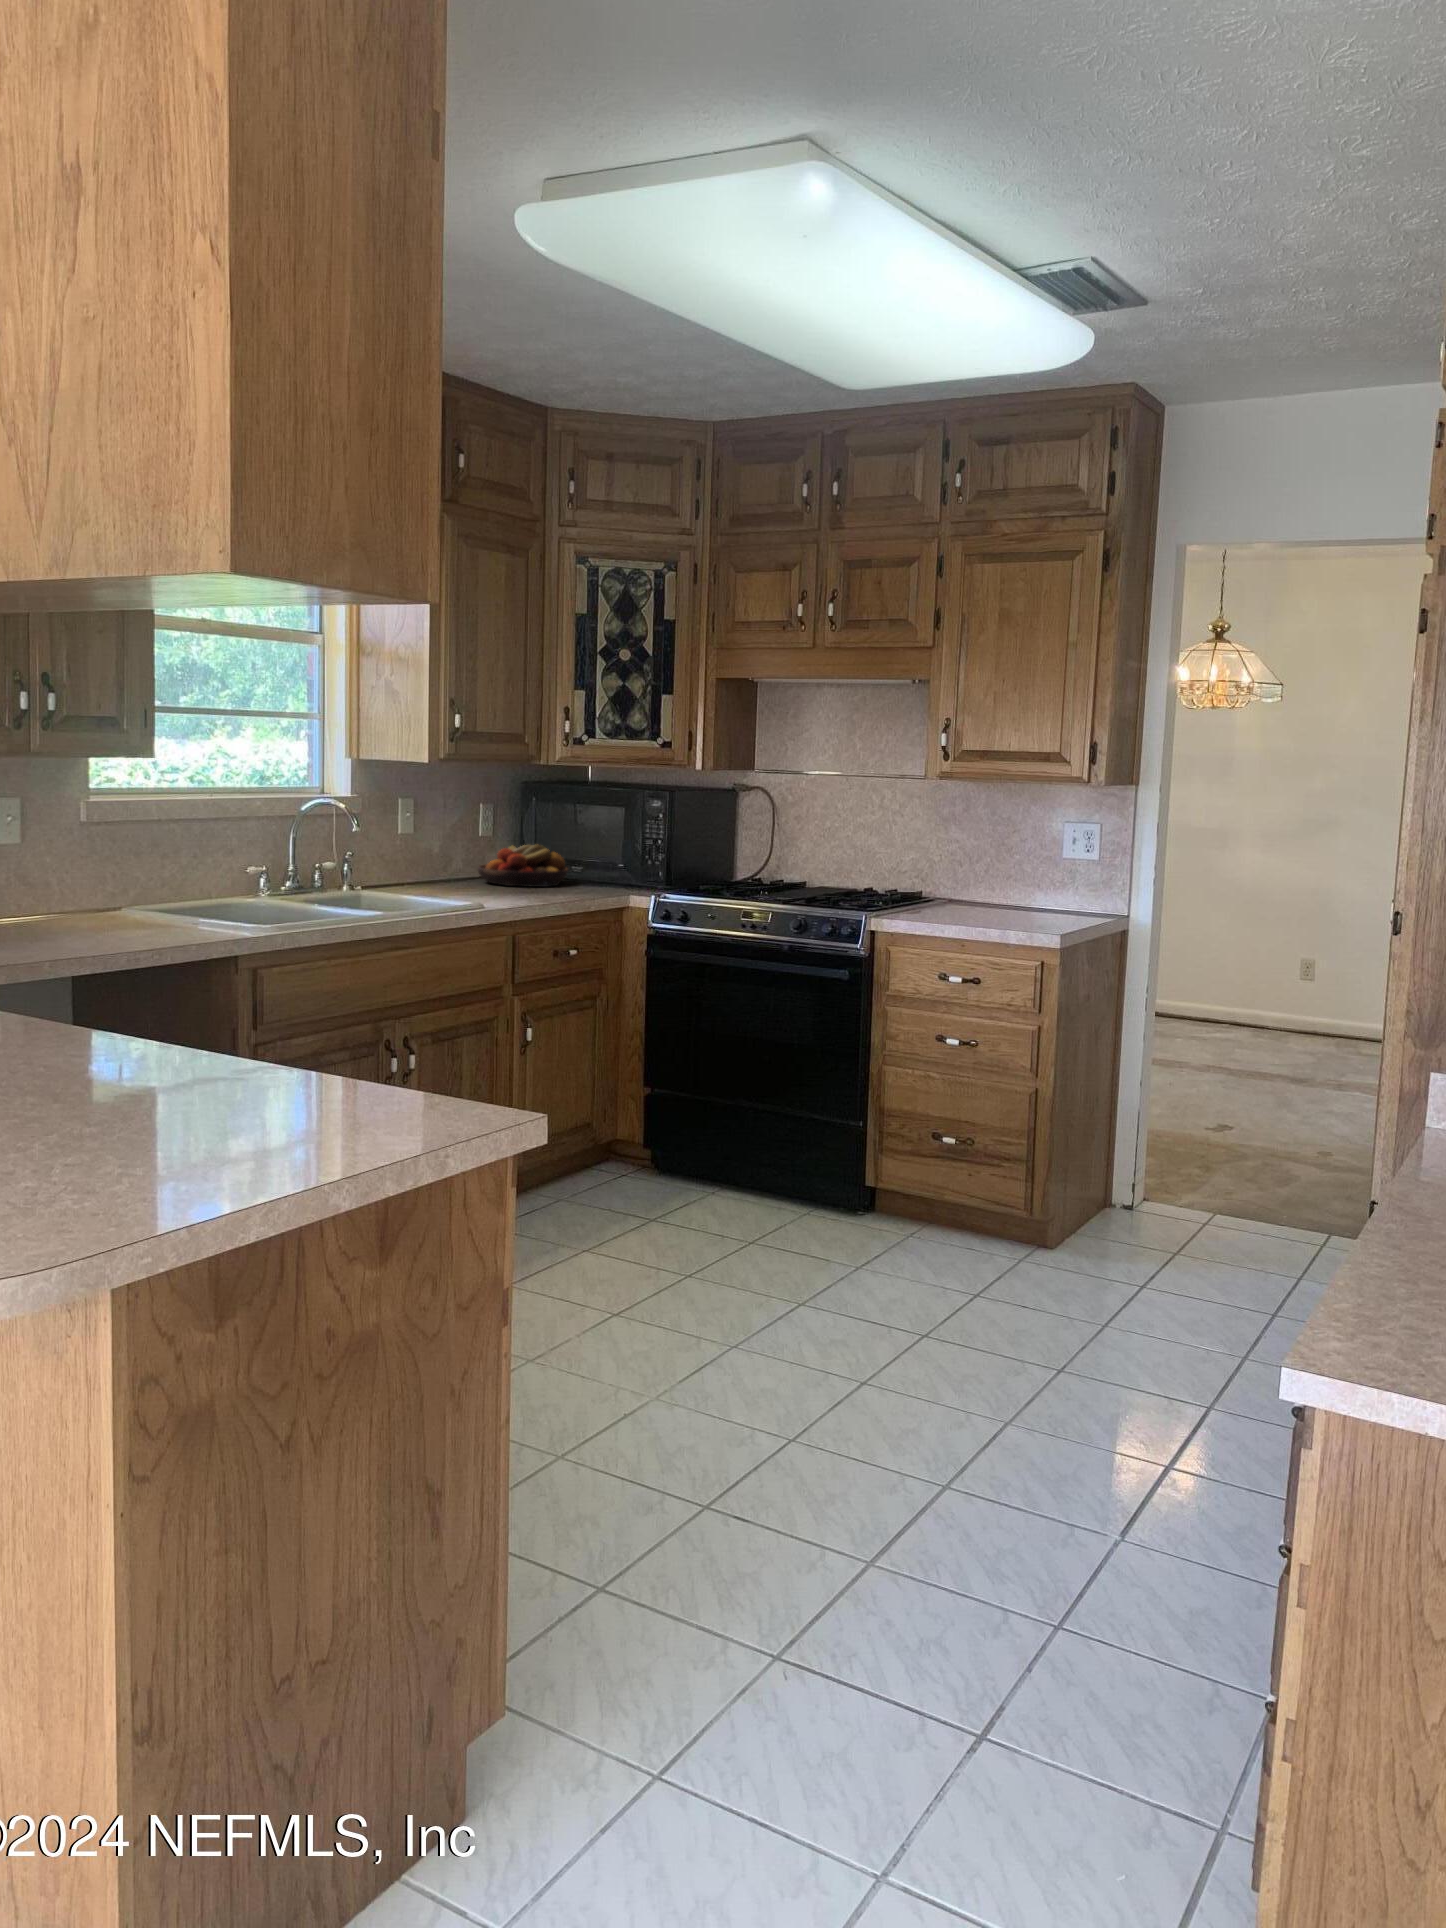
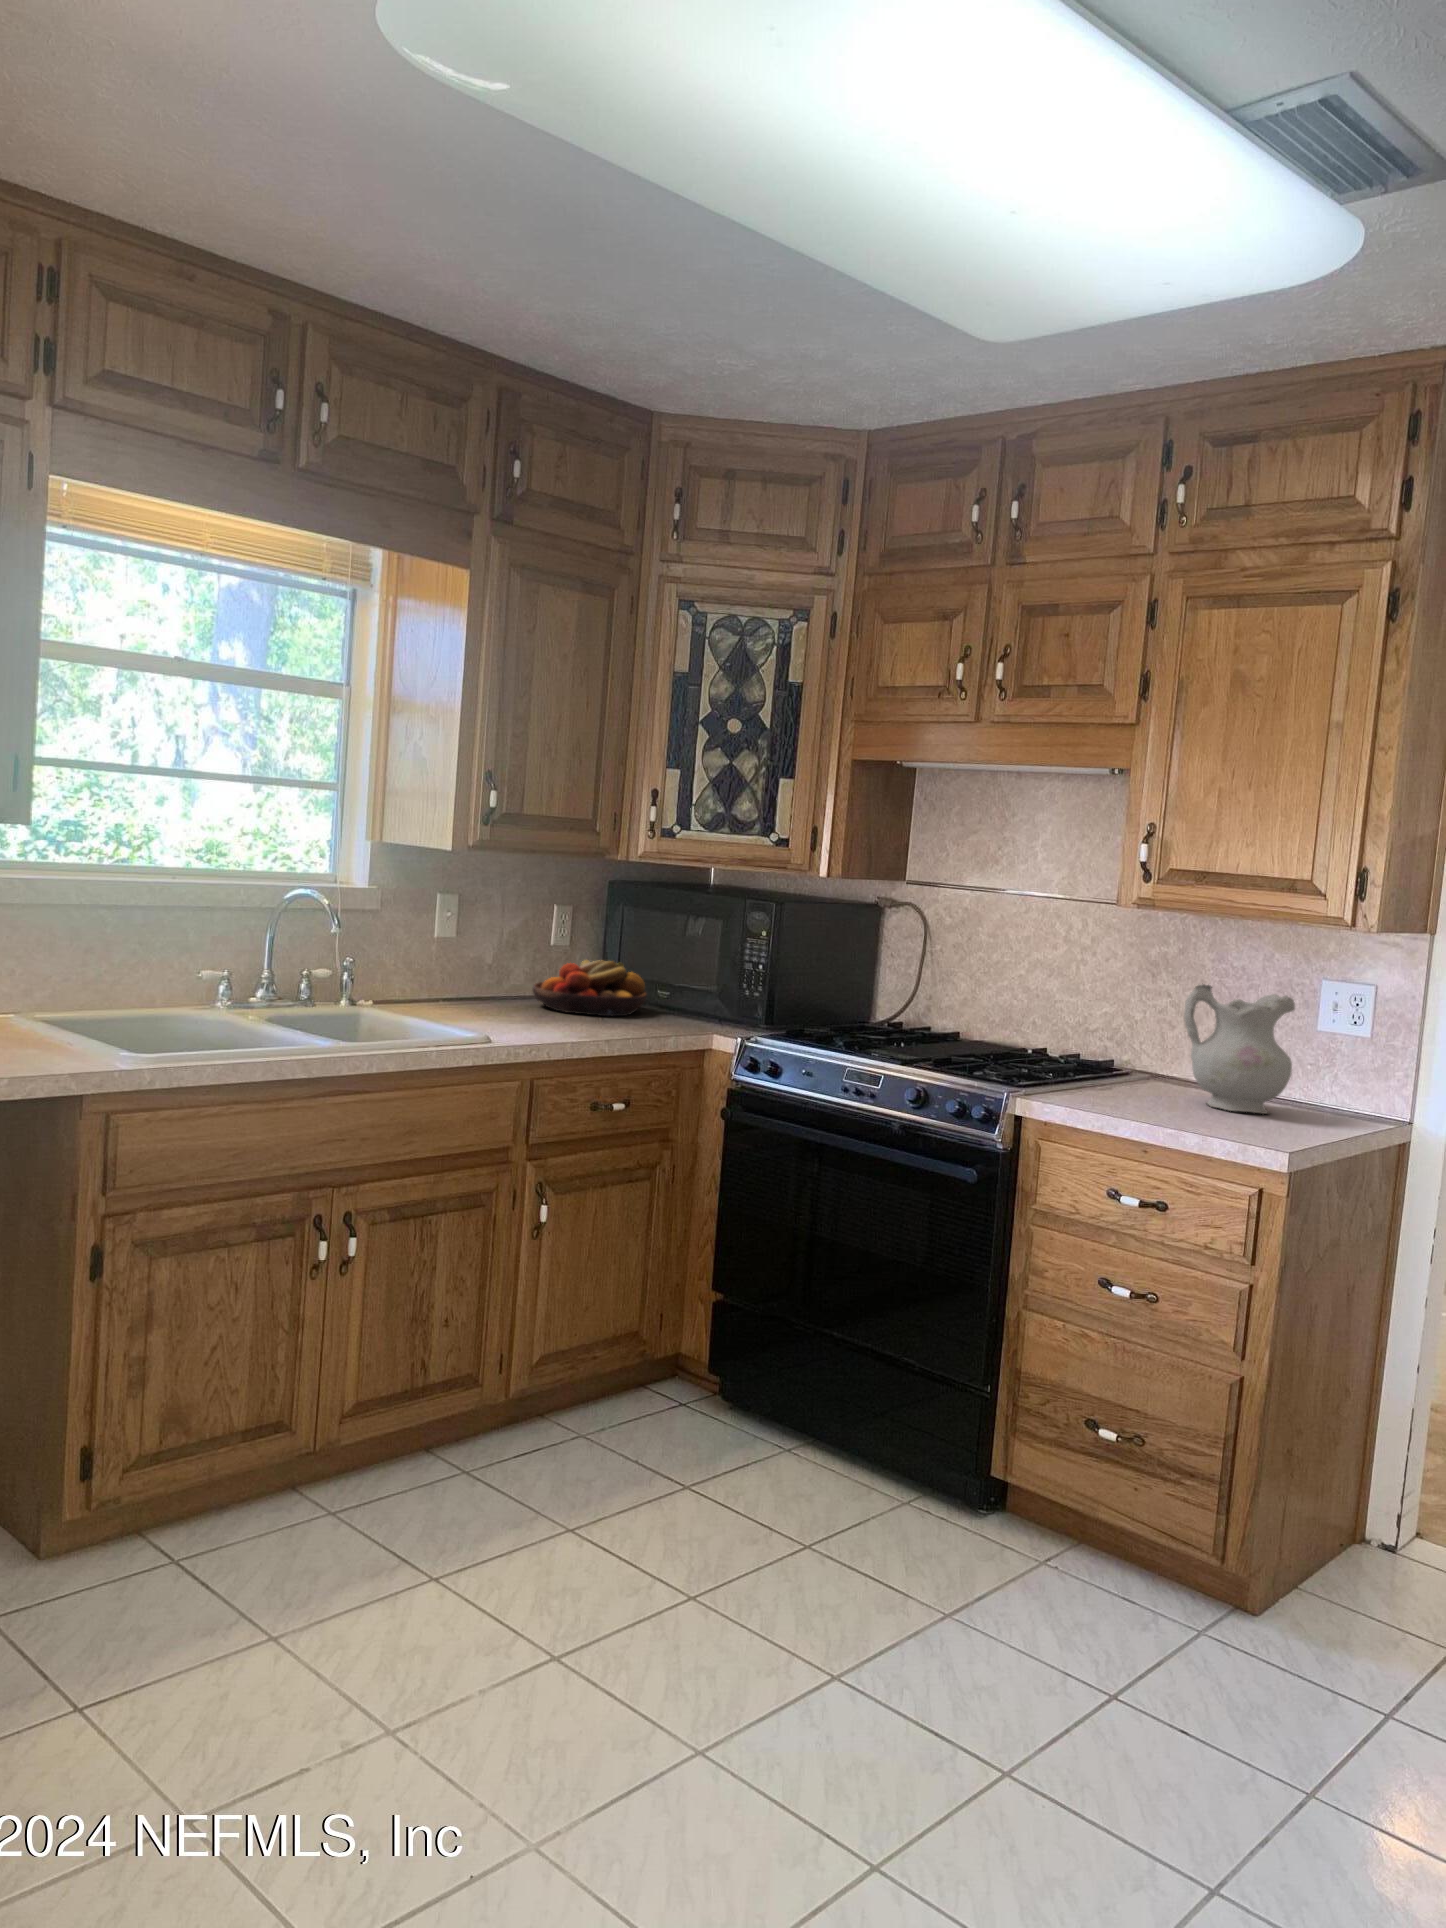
ceramic pitcher: none [979,829,1052,917] -> present [1184,984,1295,1114]

